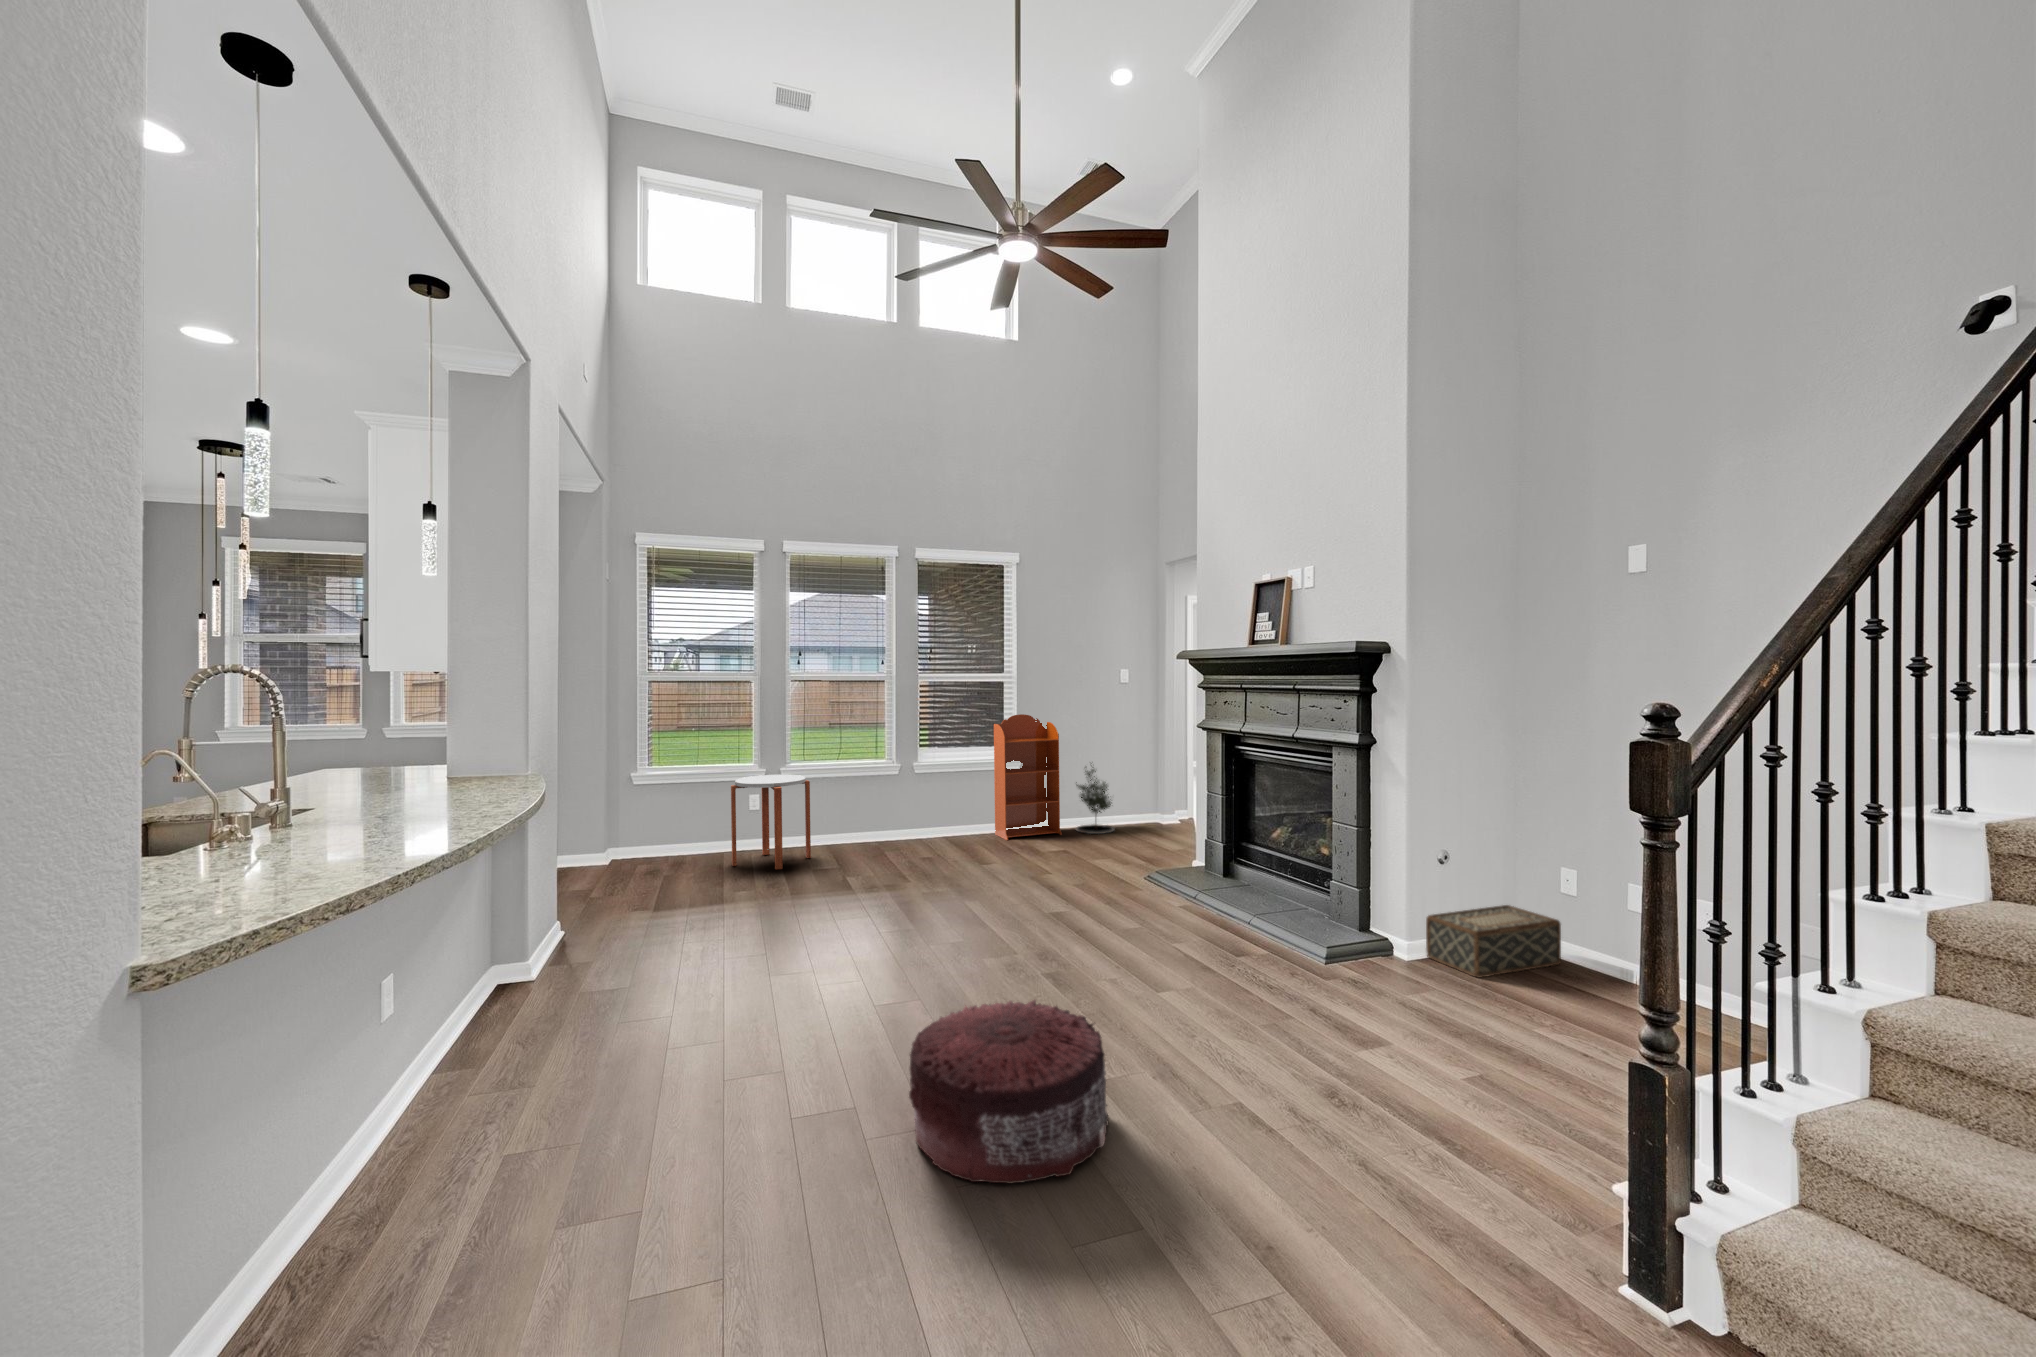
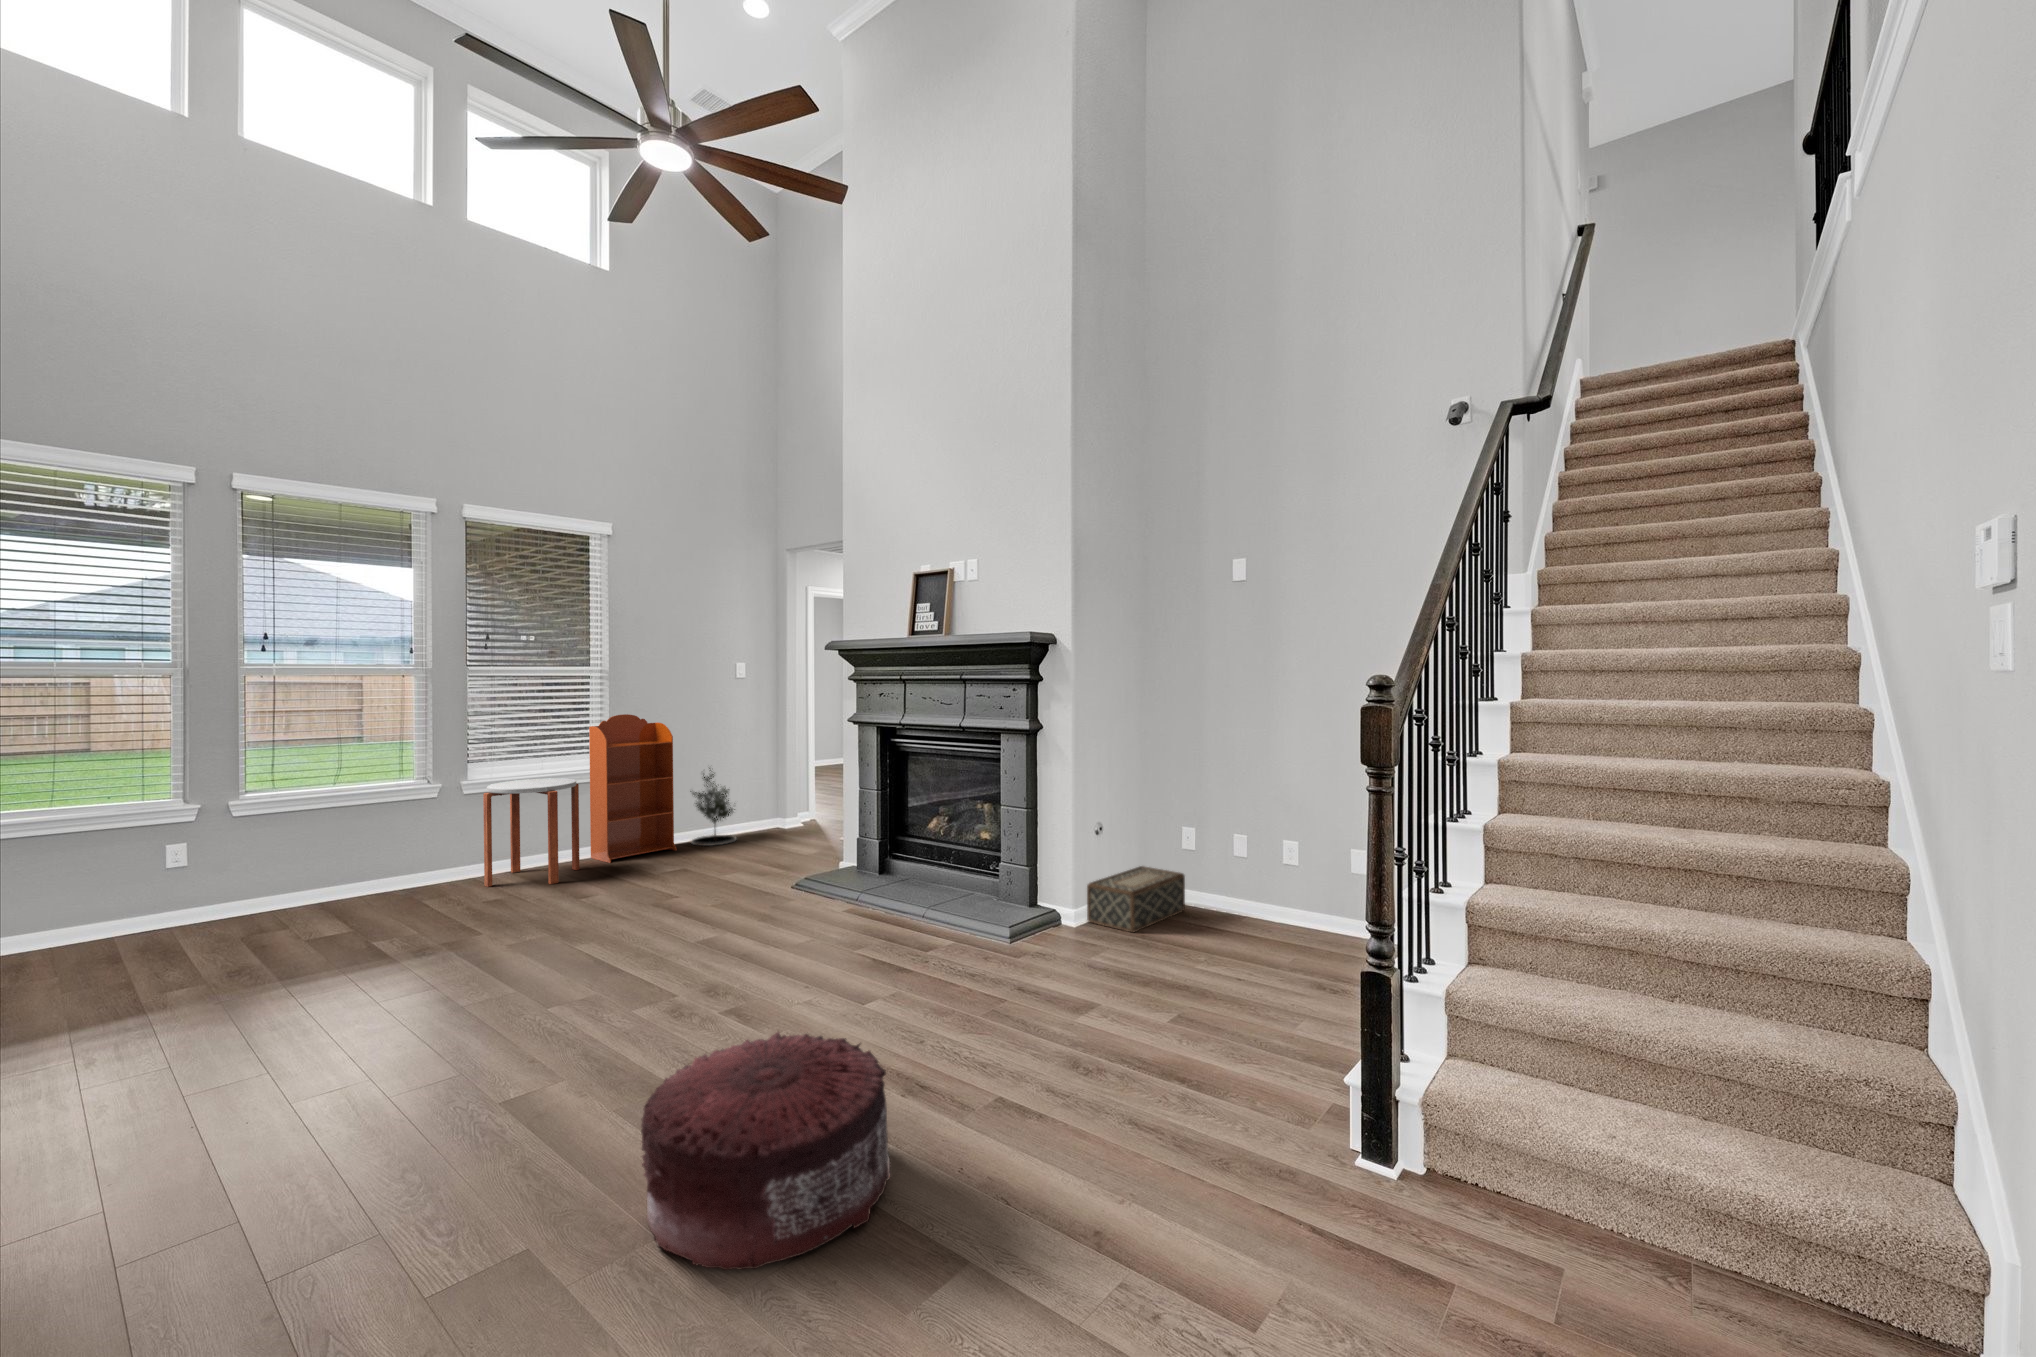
side table: present [731,775,811,869] -> present [483,778,580,887]

